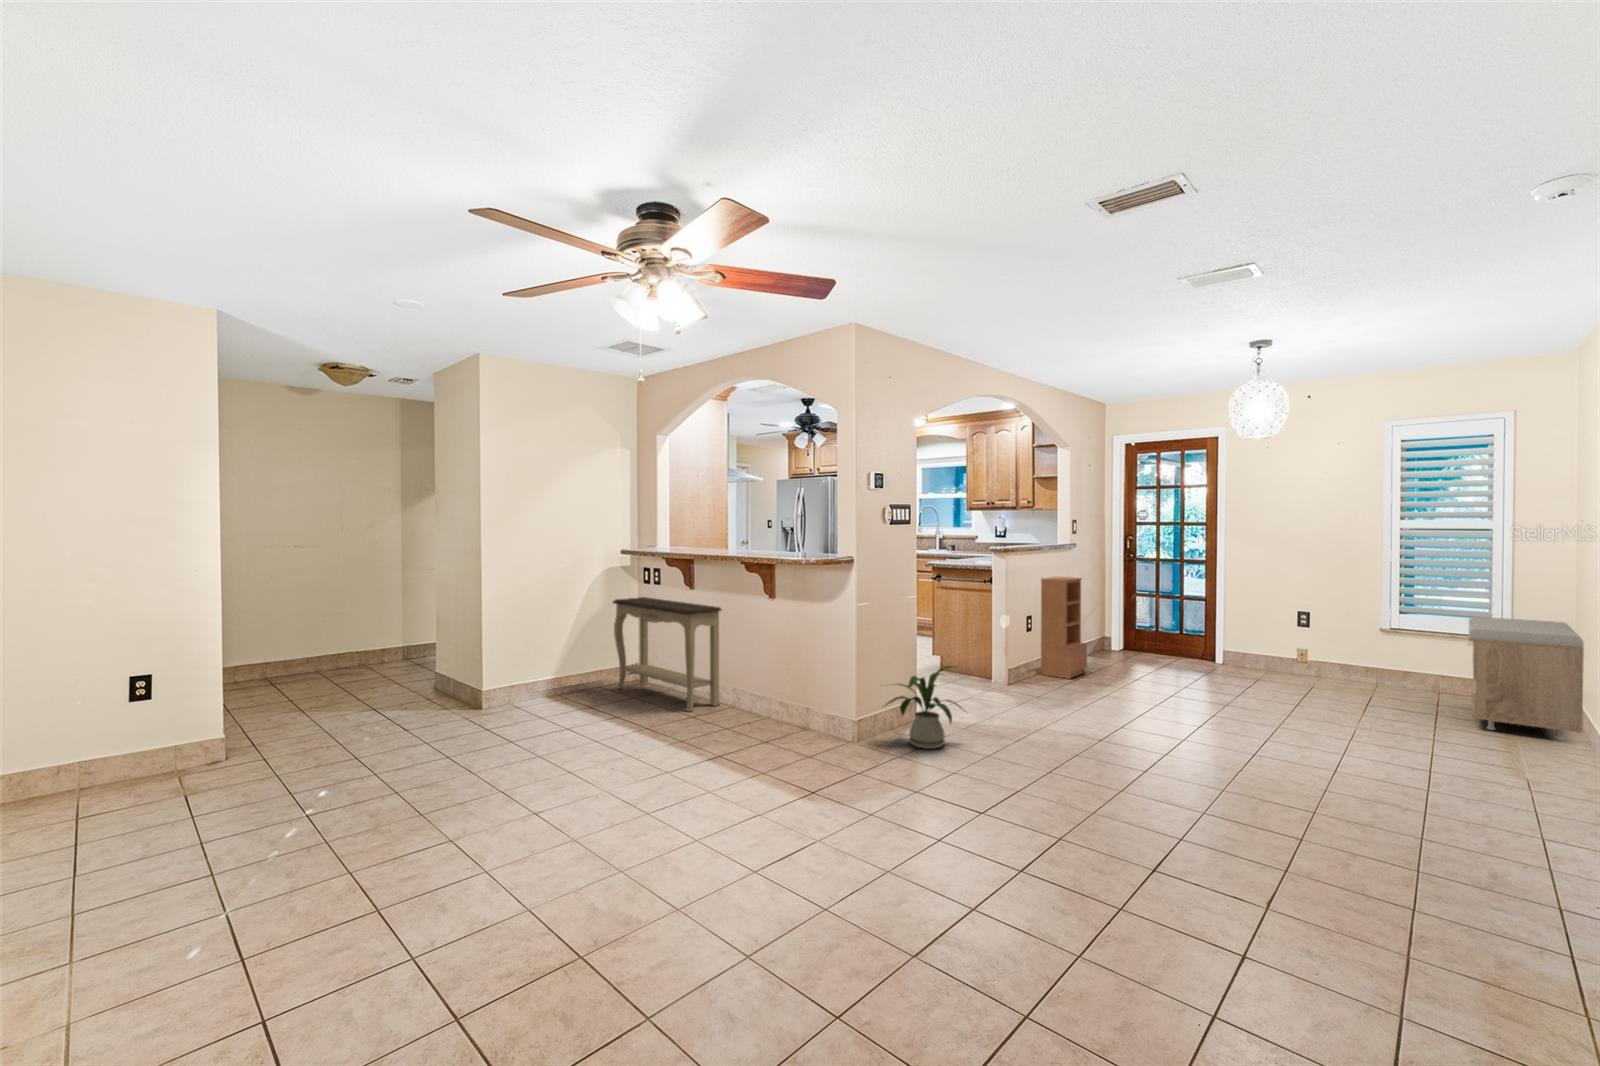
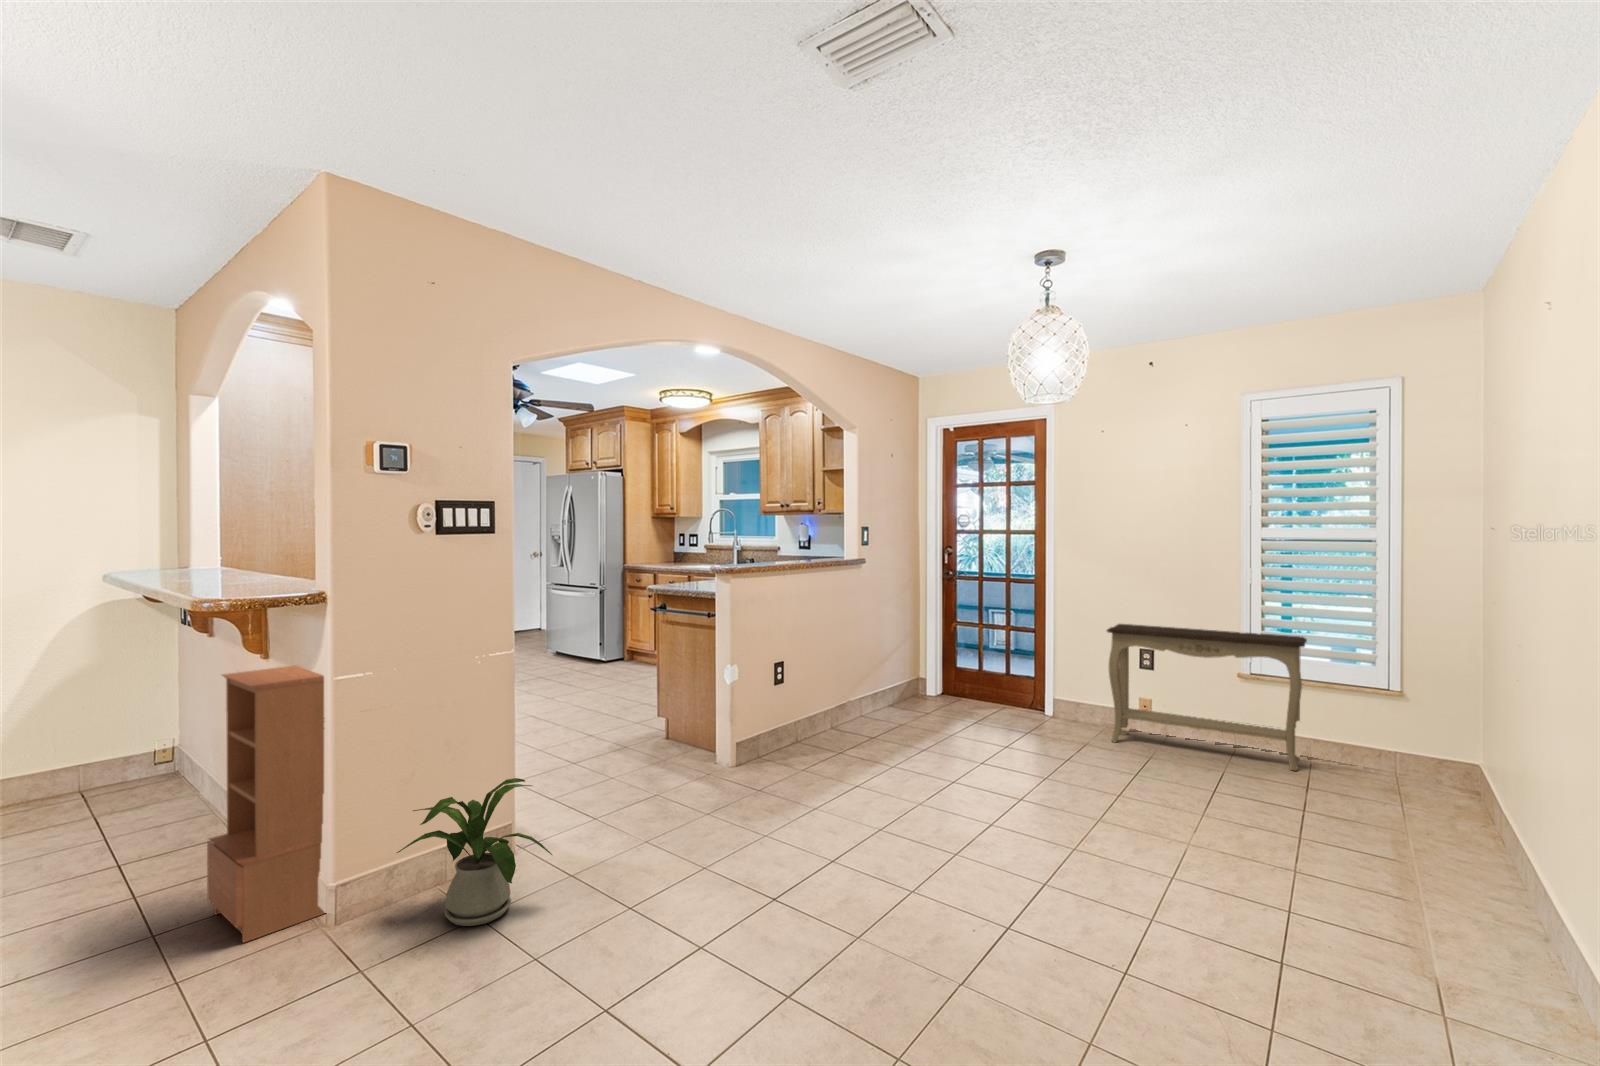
bookcase: present [1041,577,1087,679] -> present [207,665,325,942]
console table: present [613,597,721,712] -> present [1107,624,1307,771]
storage bench: present [1469,616,1584,740] -> none [1338,663,1492,855]

